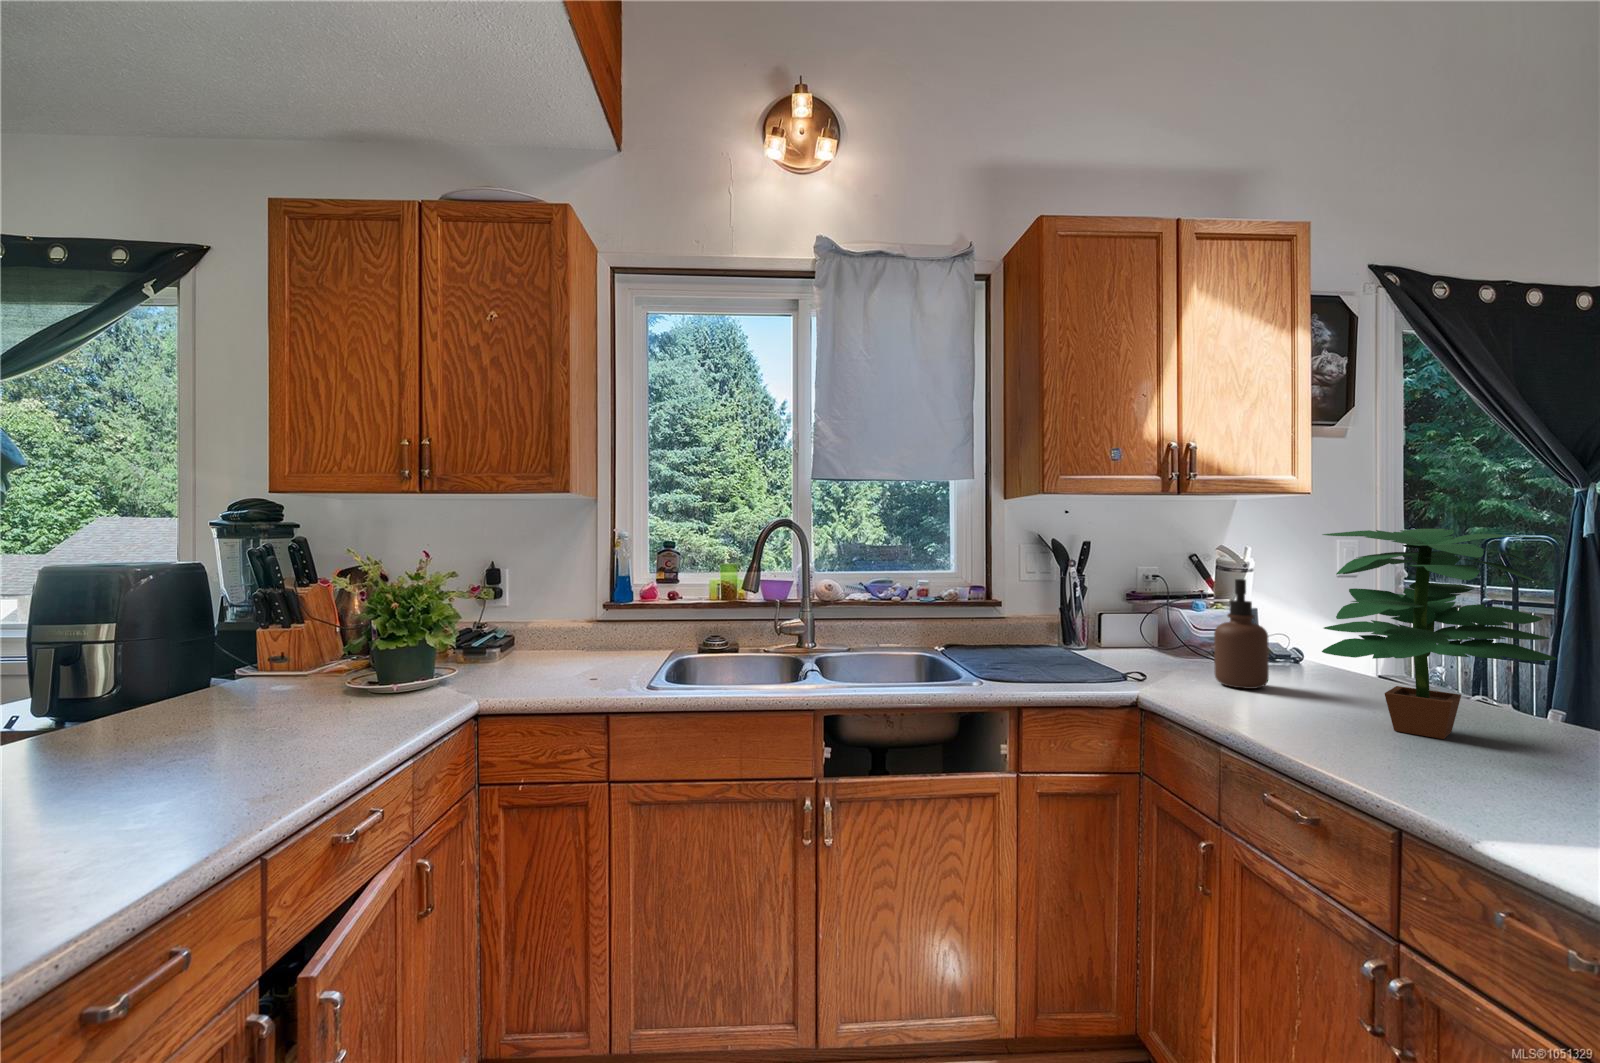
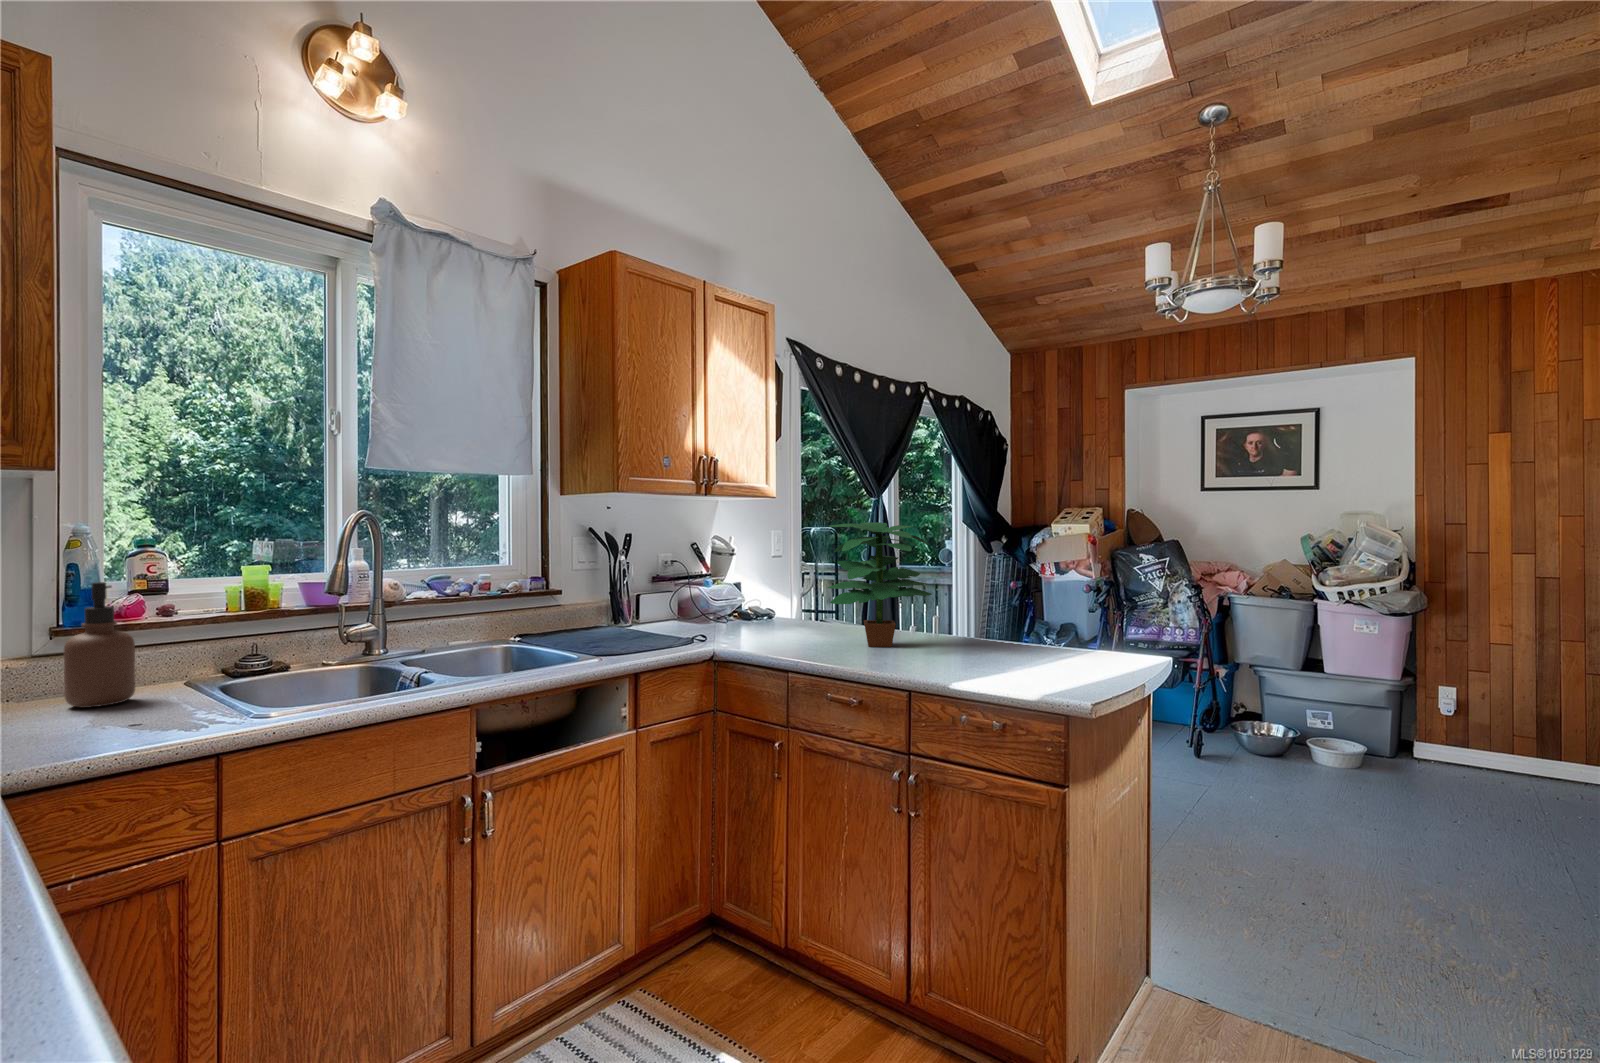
soap dispenser: present [1214,579,1269,689] -> present [64,582,135,708]

